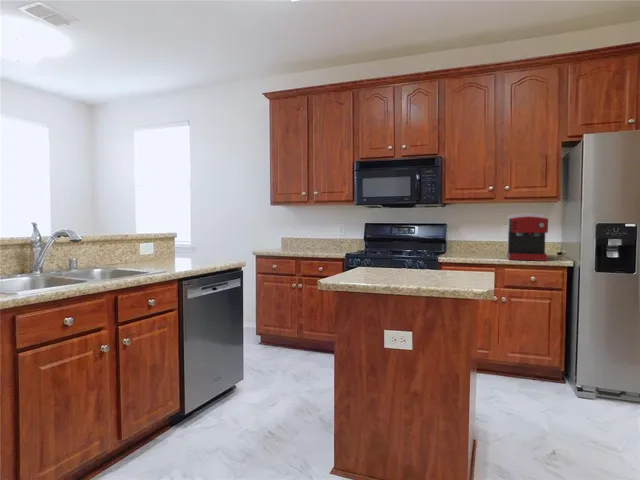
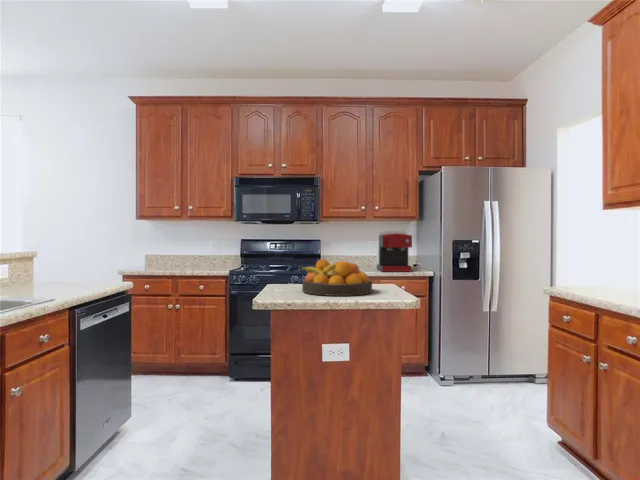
fruit bowl: none [372,243,449,283] -> present [301,259,372,296]

